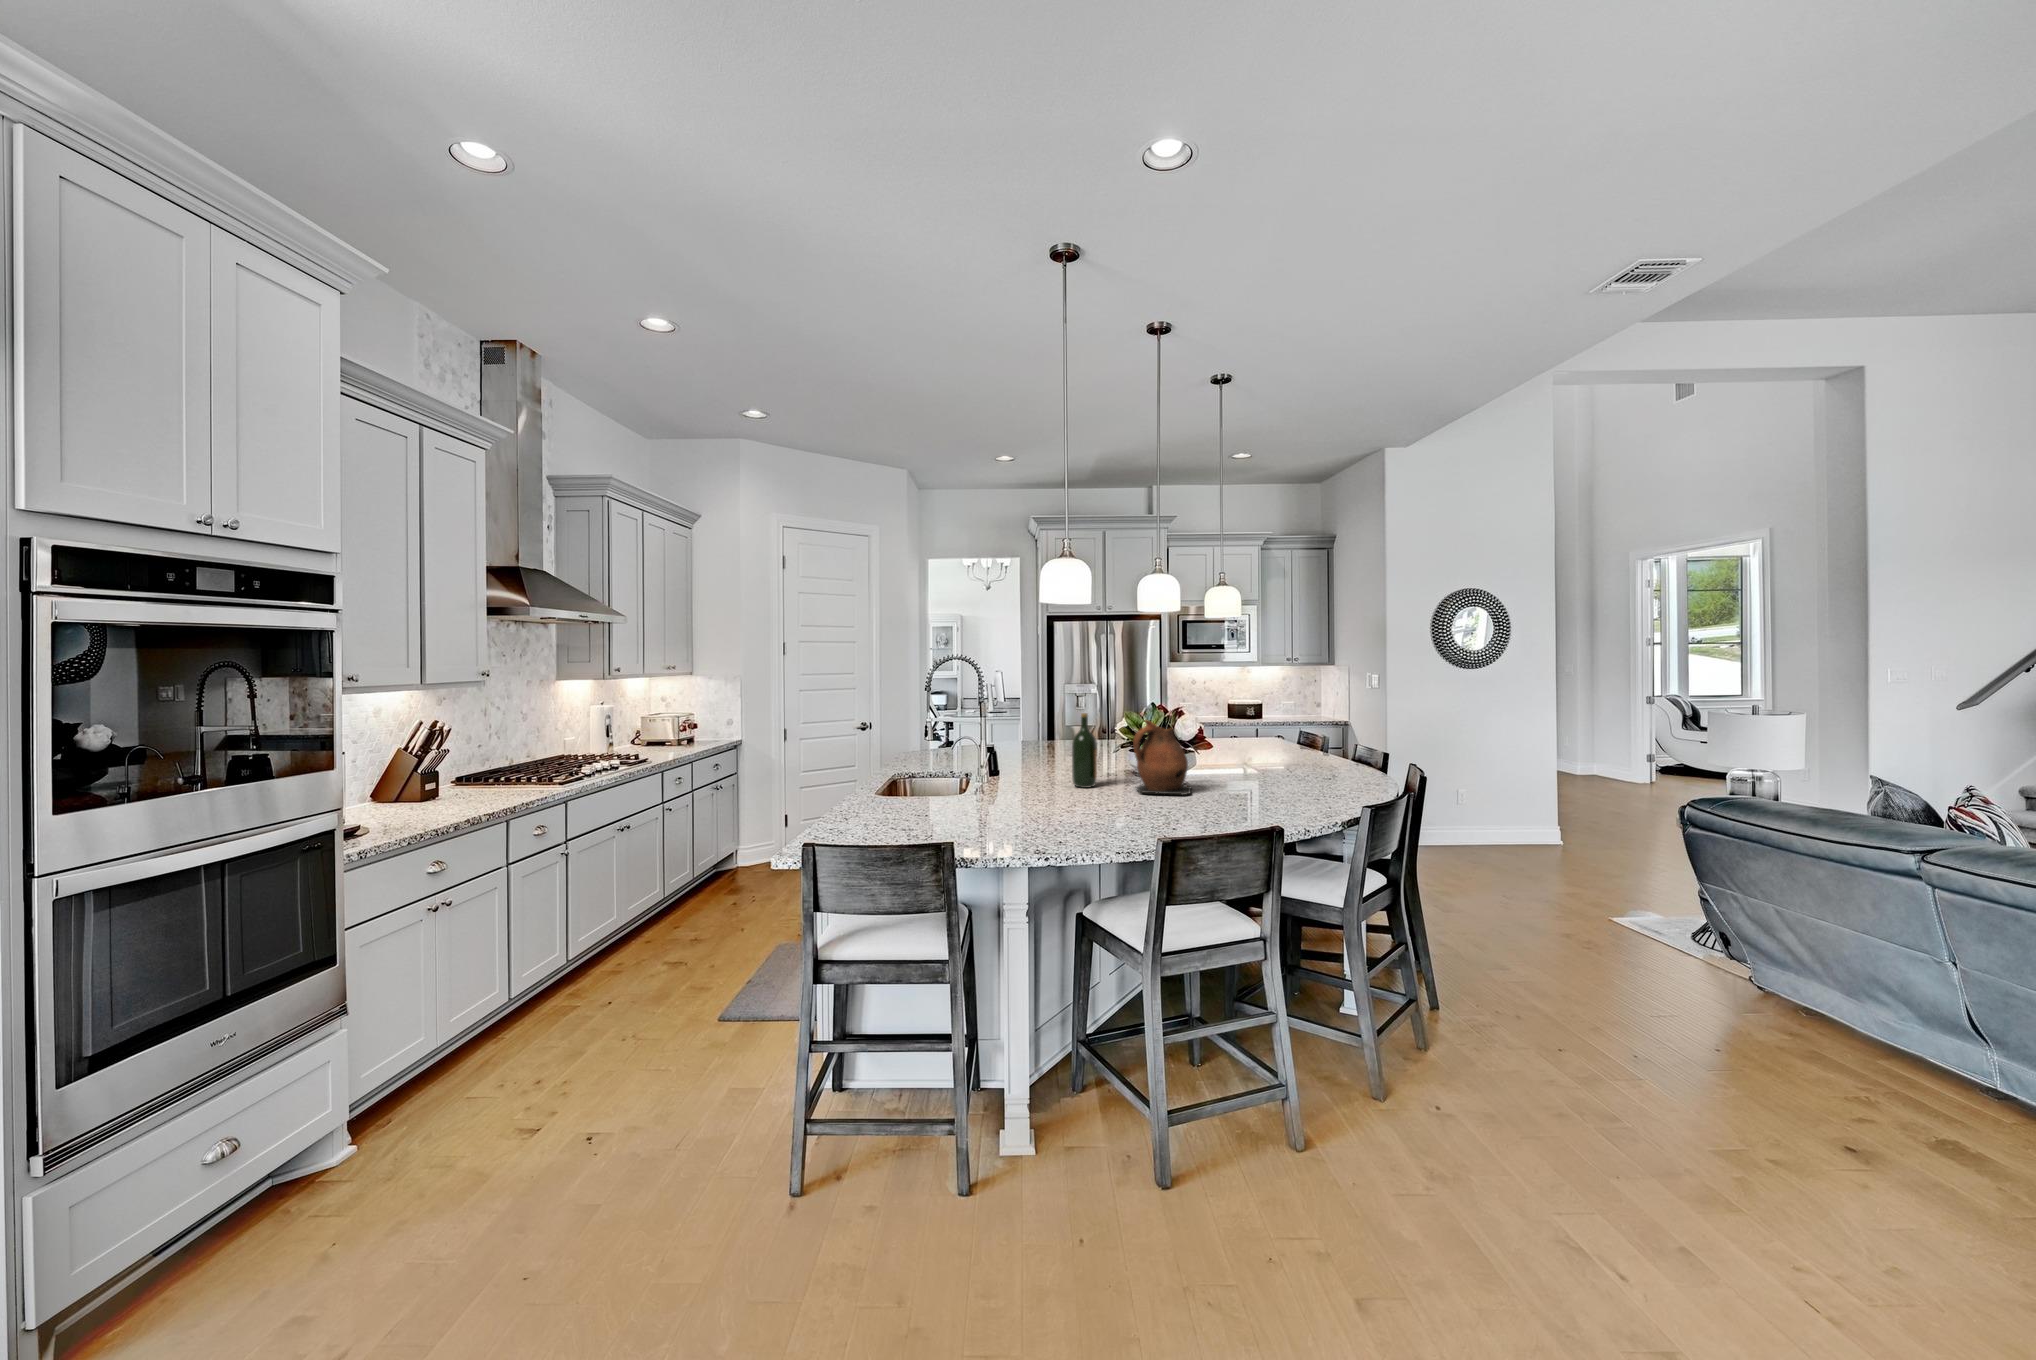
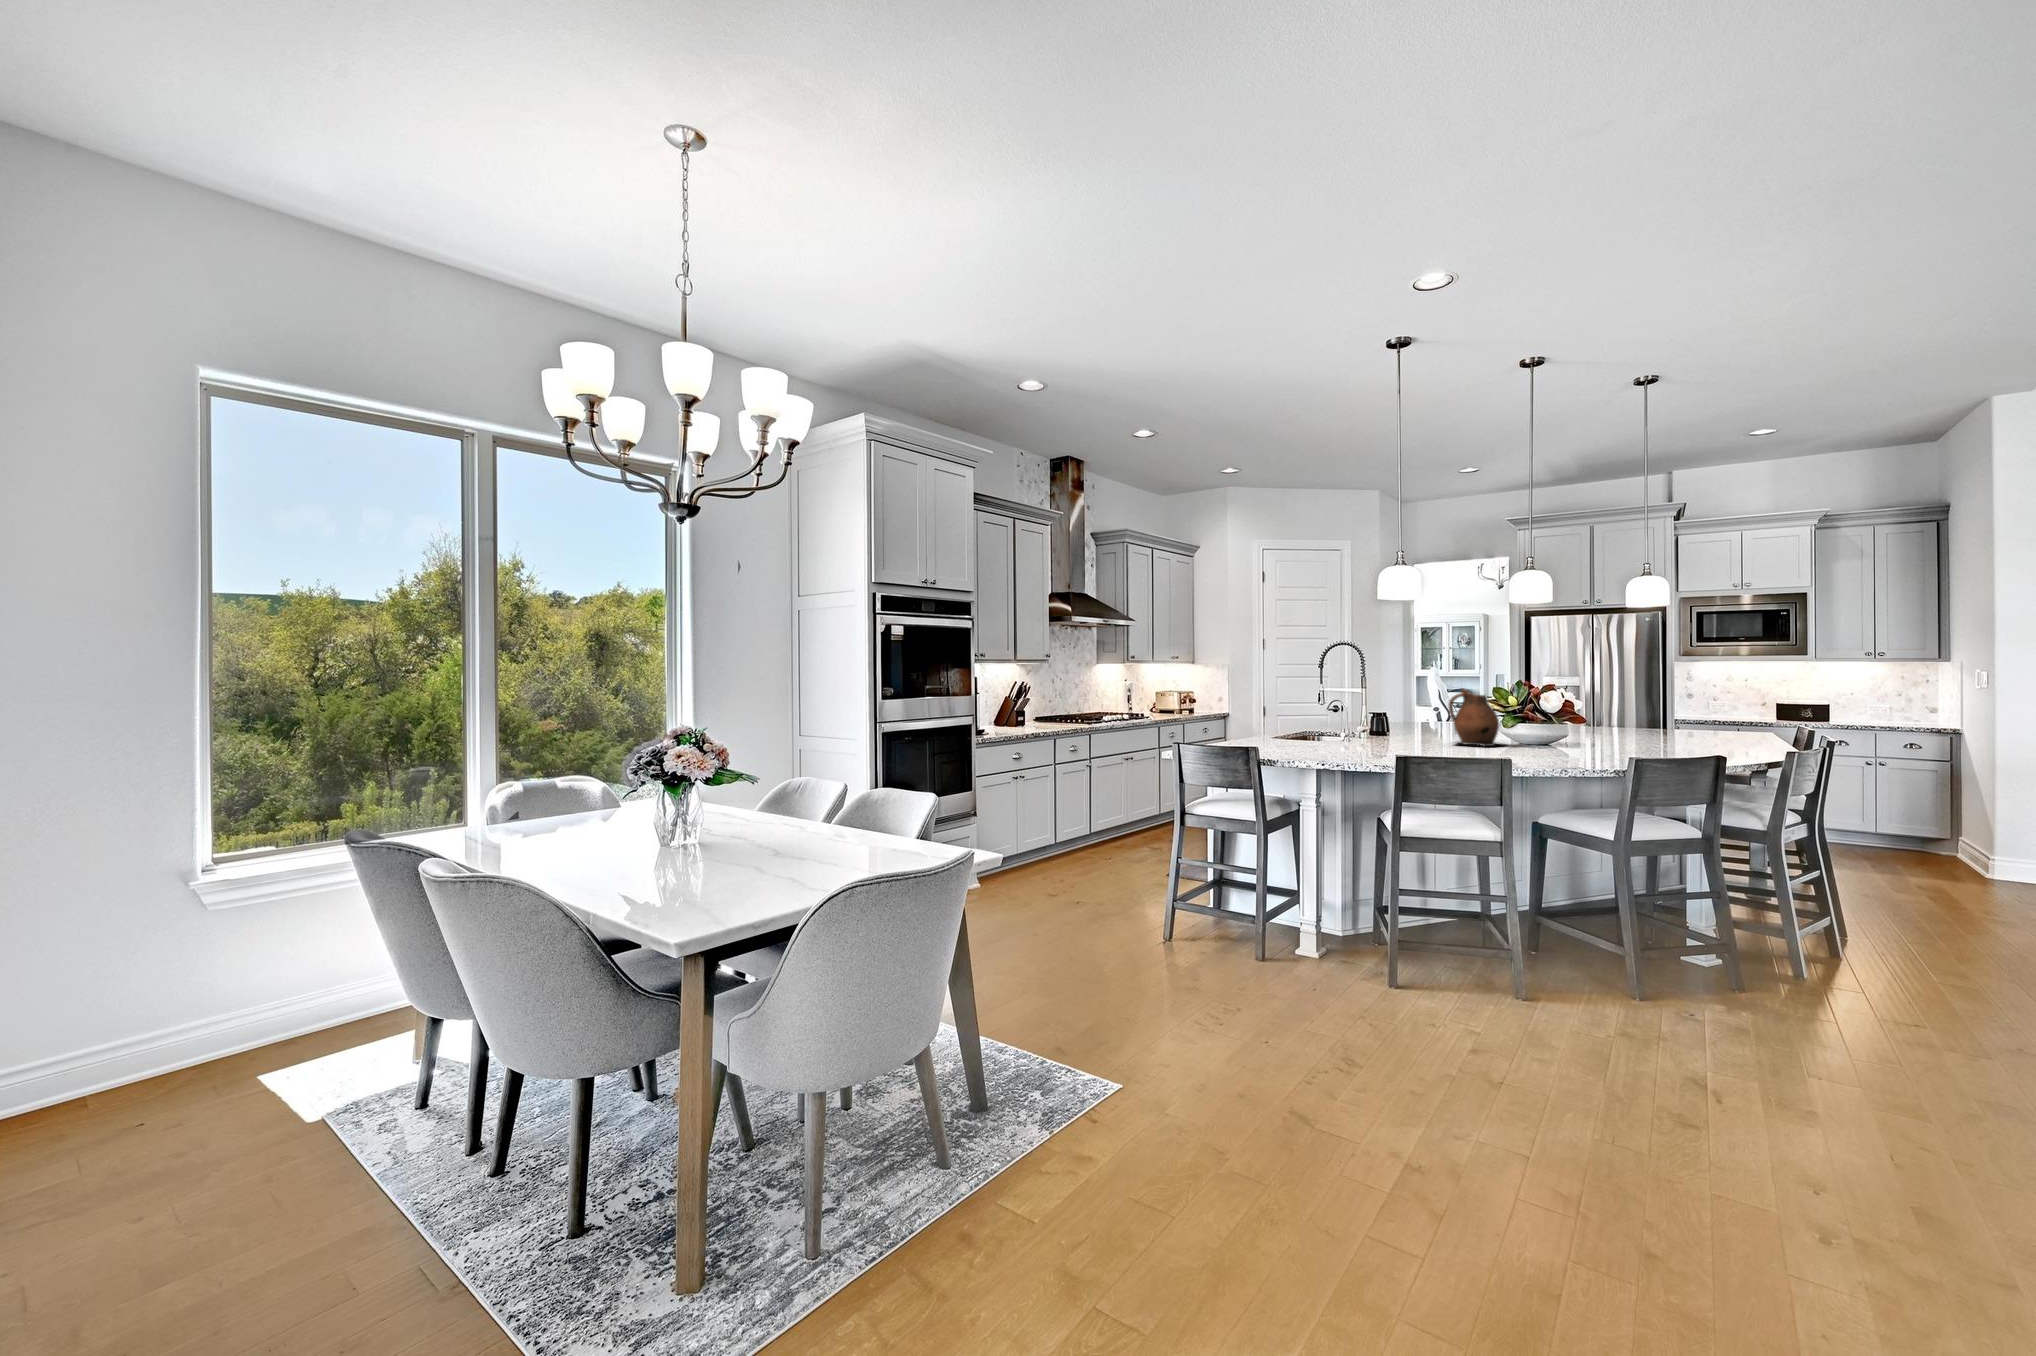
wine bottle: present [1072,713,1097,788] -> none [1410,683,1432,741]

